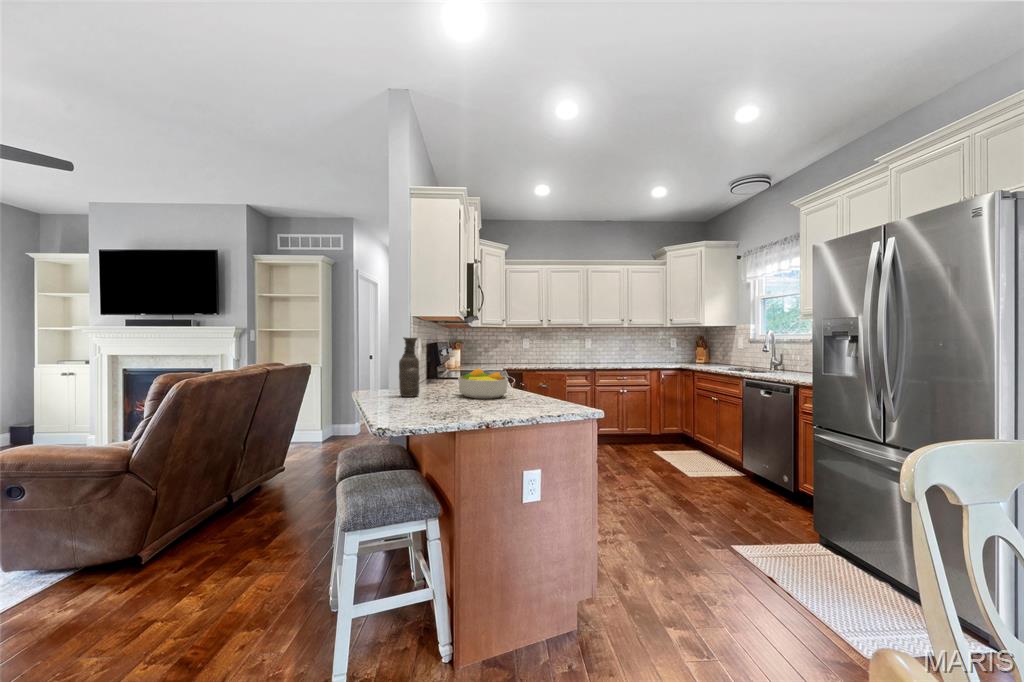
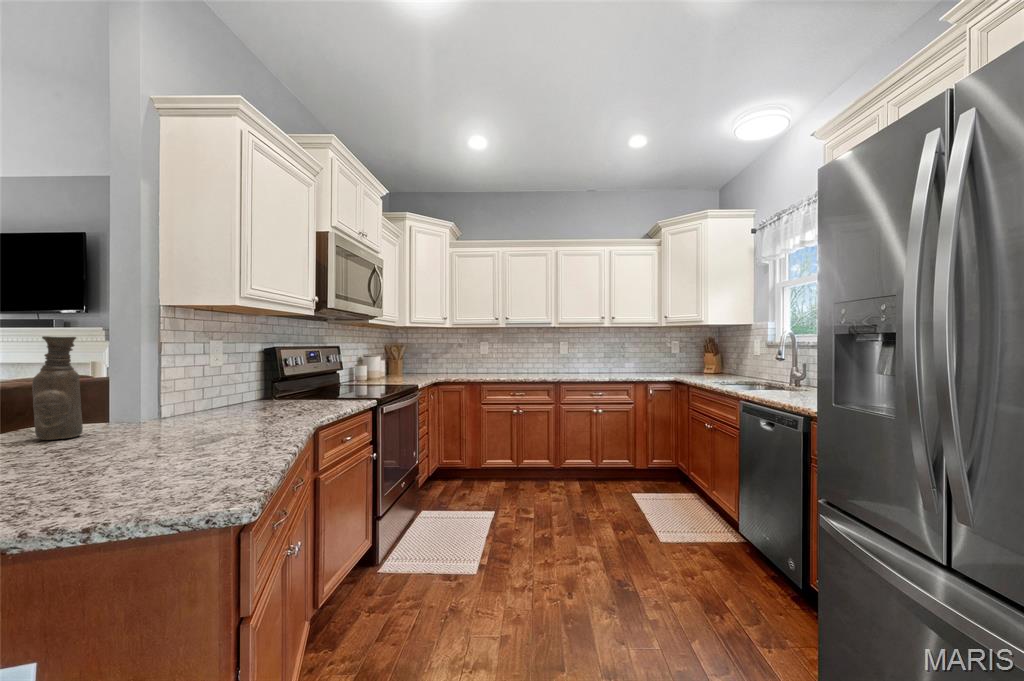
fruit bowl: present [458,368,508,399] -> none [117,389,230,449]

